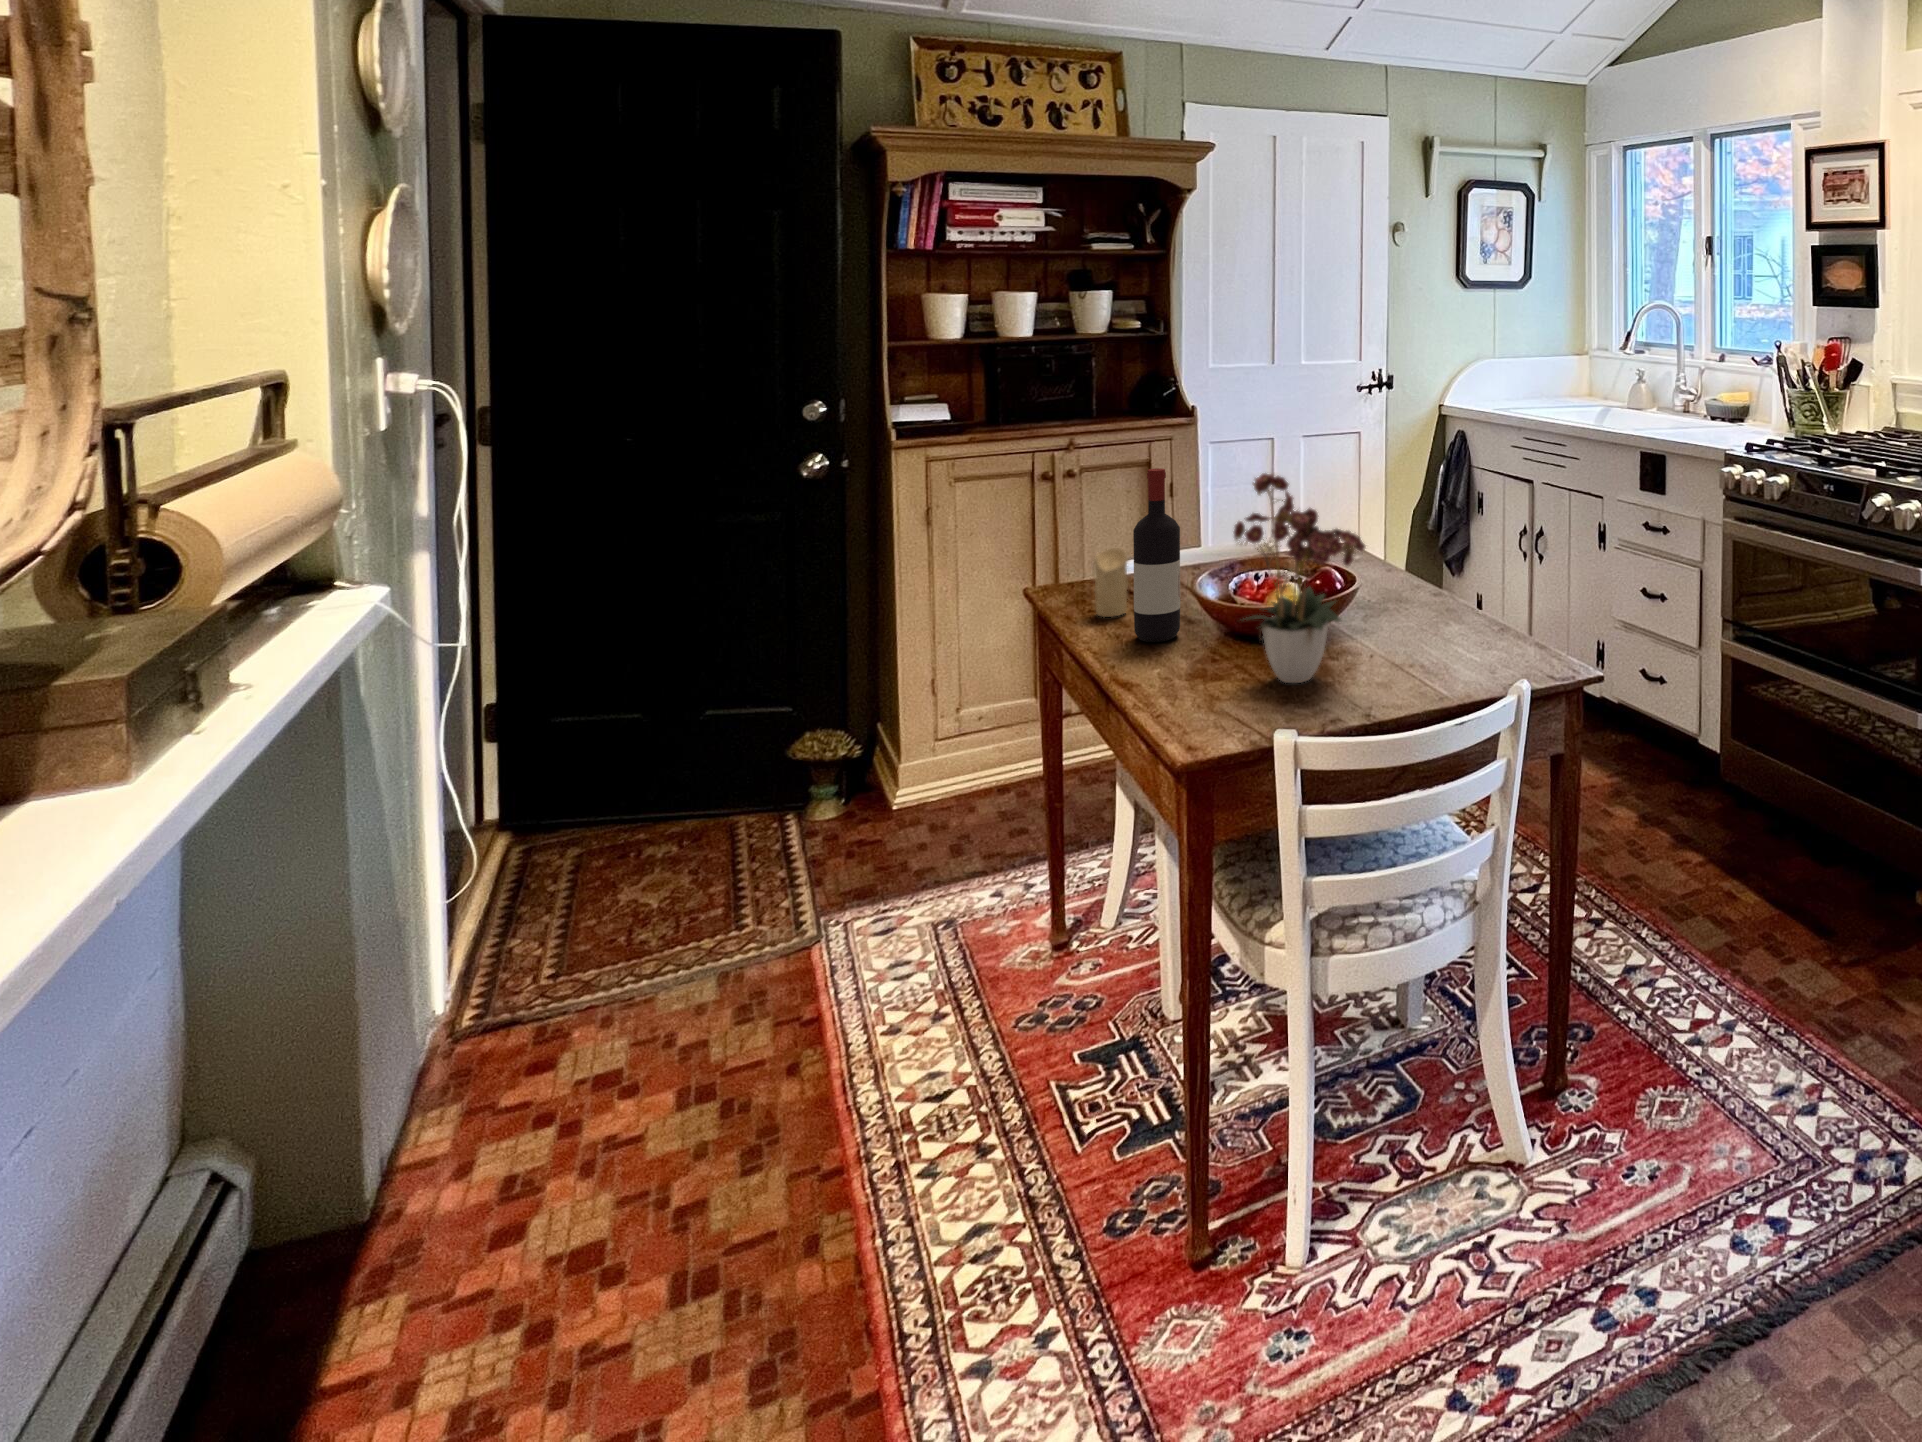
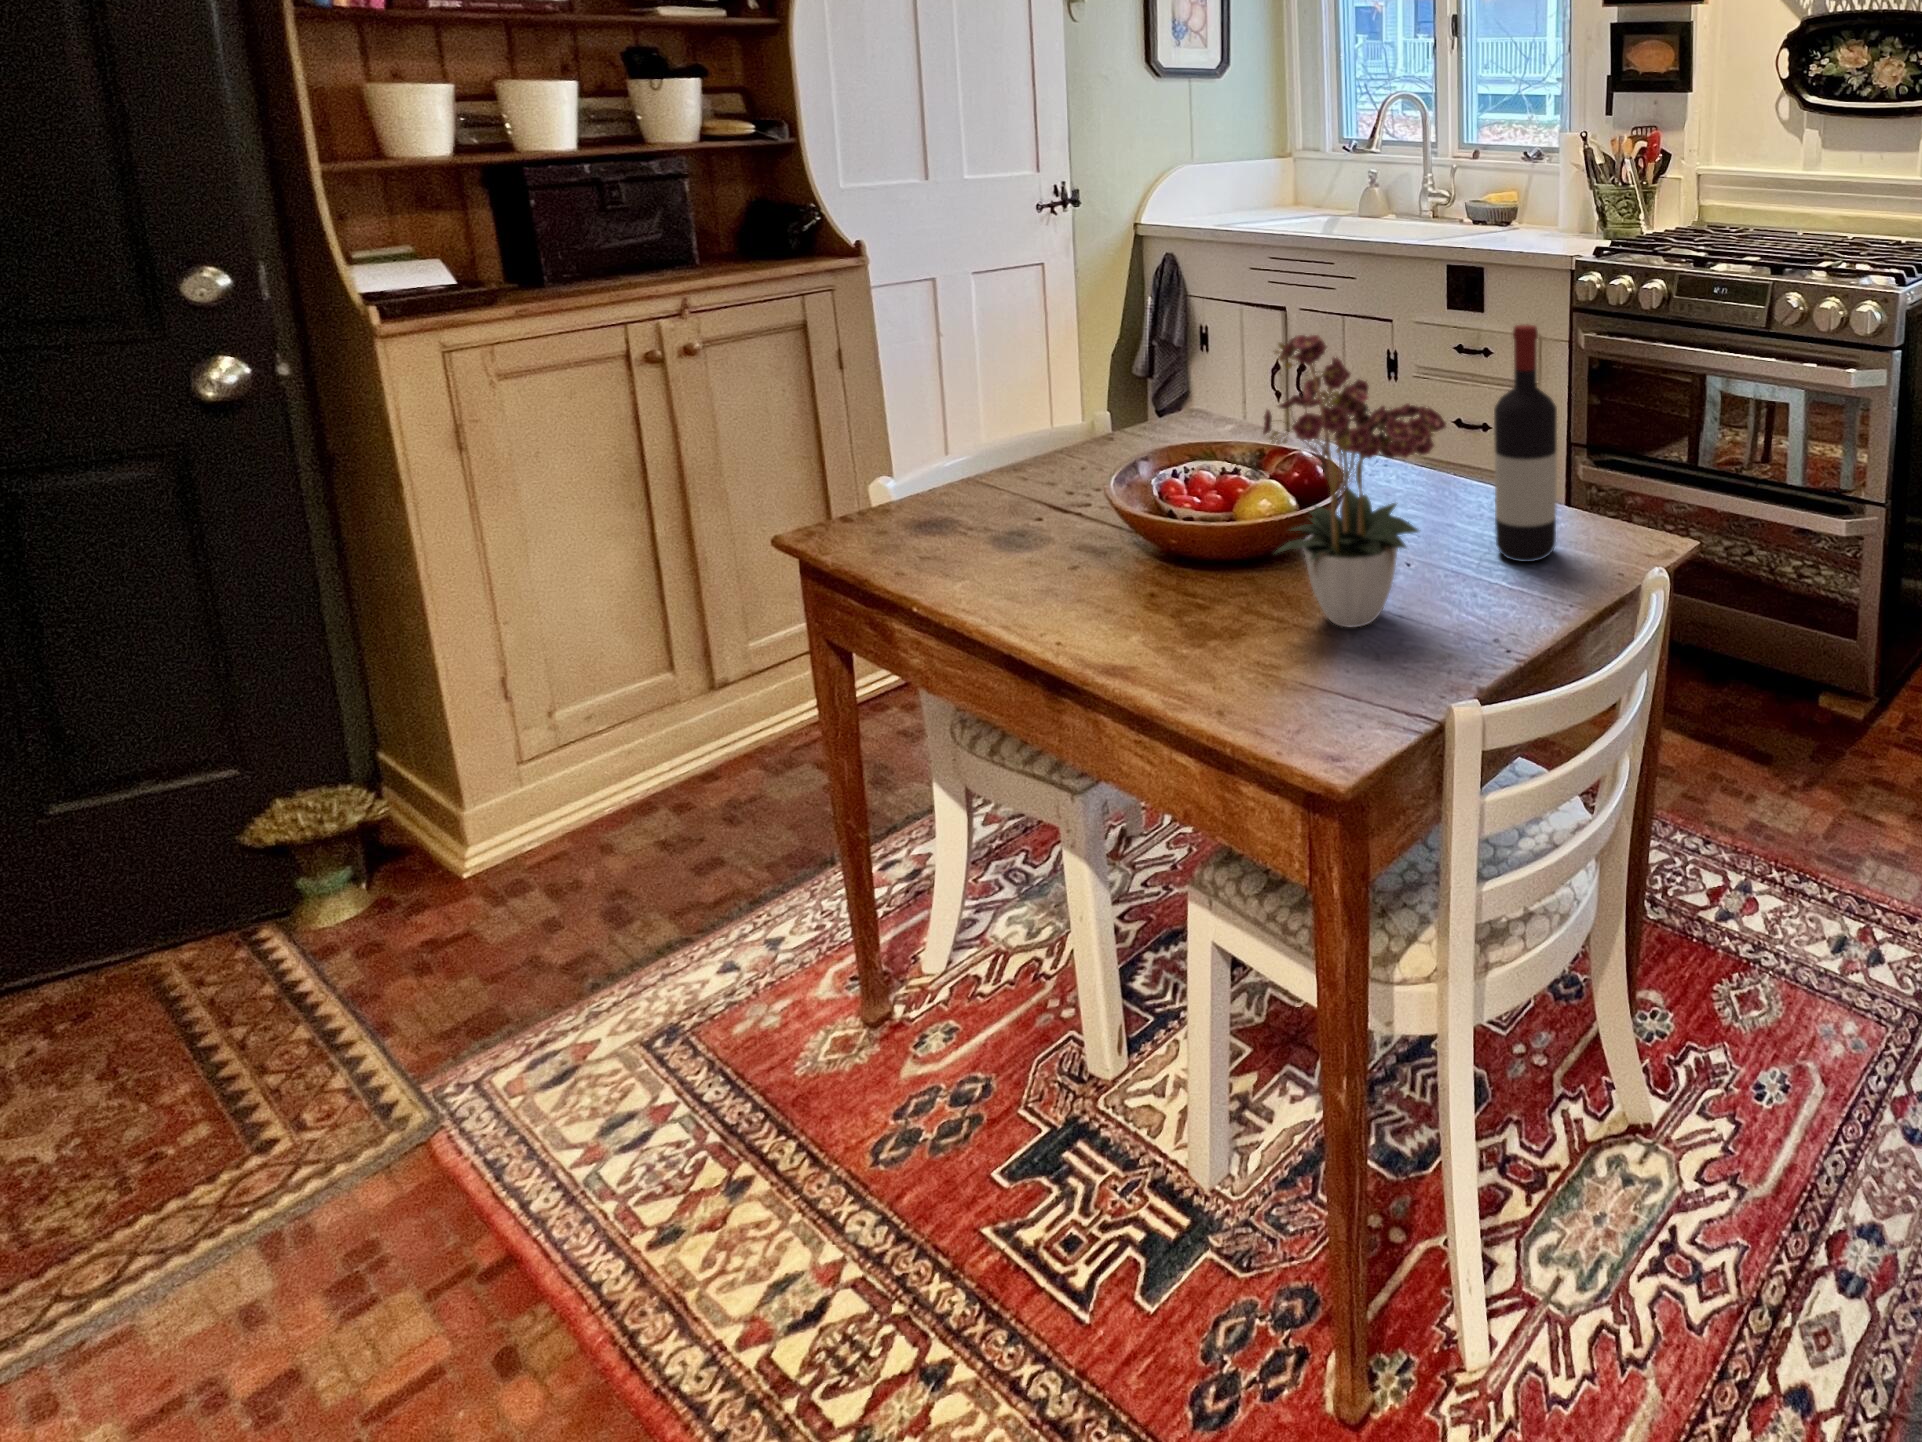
wine bottle: present [1133,468,1180,642] -> present [1494,324,1557,562]
candle: present [1093,548,1128,617] -> none [933,462,991,567]

